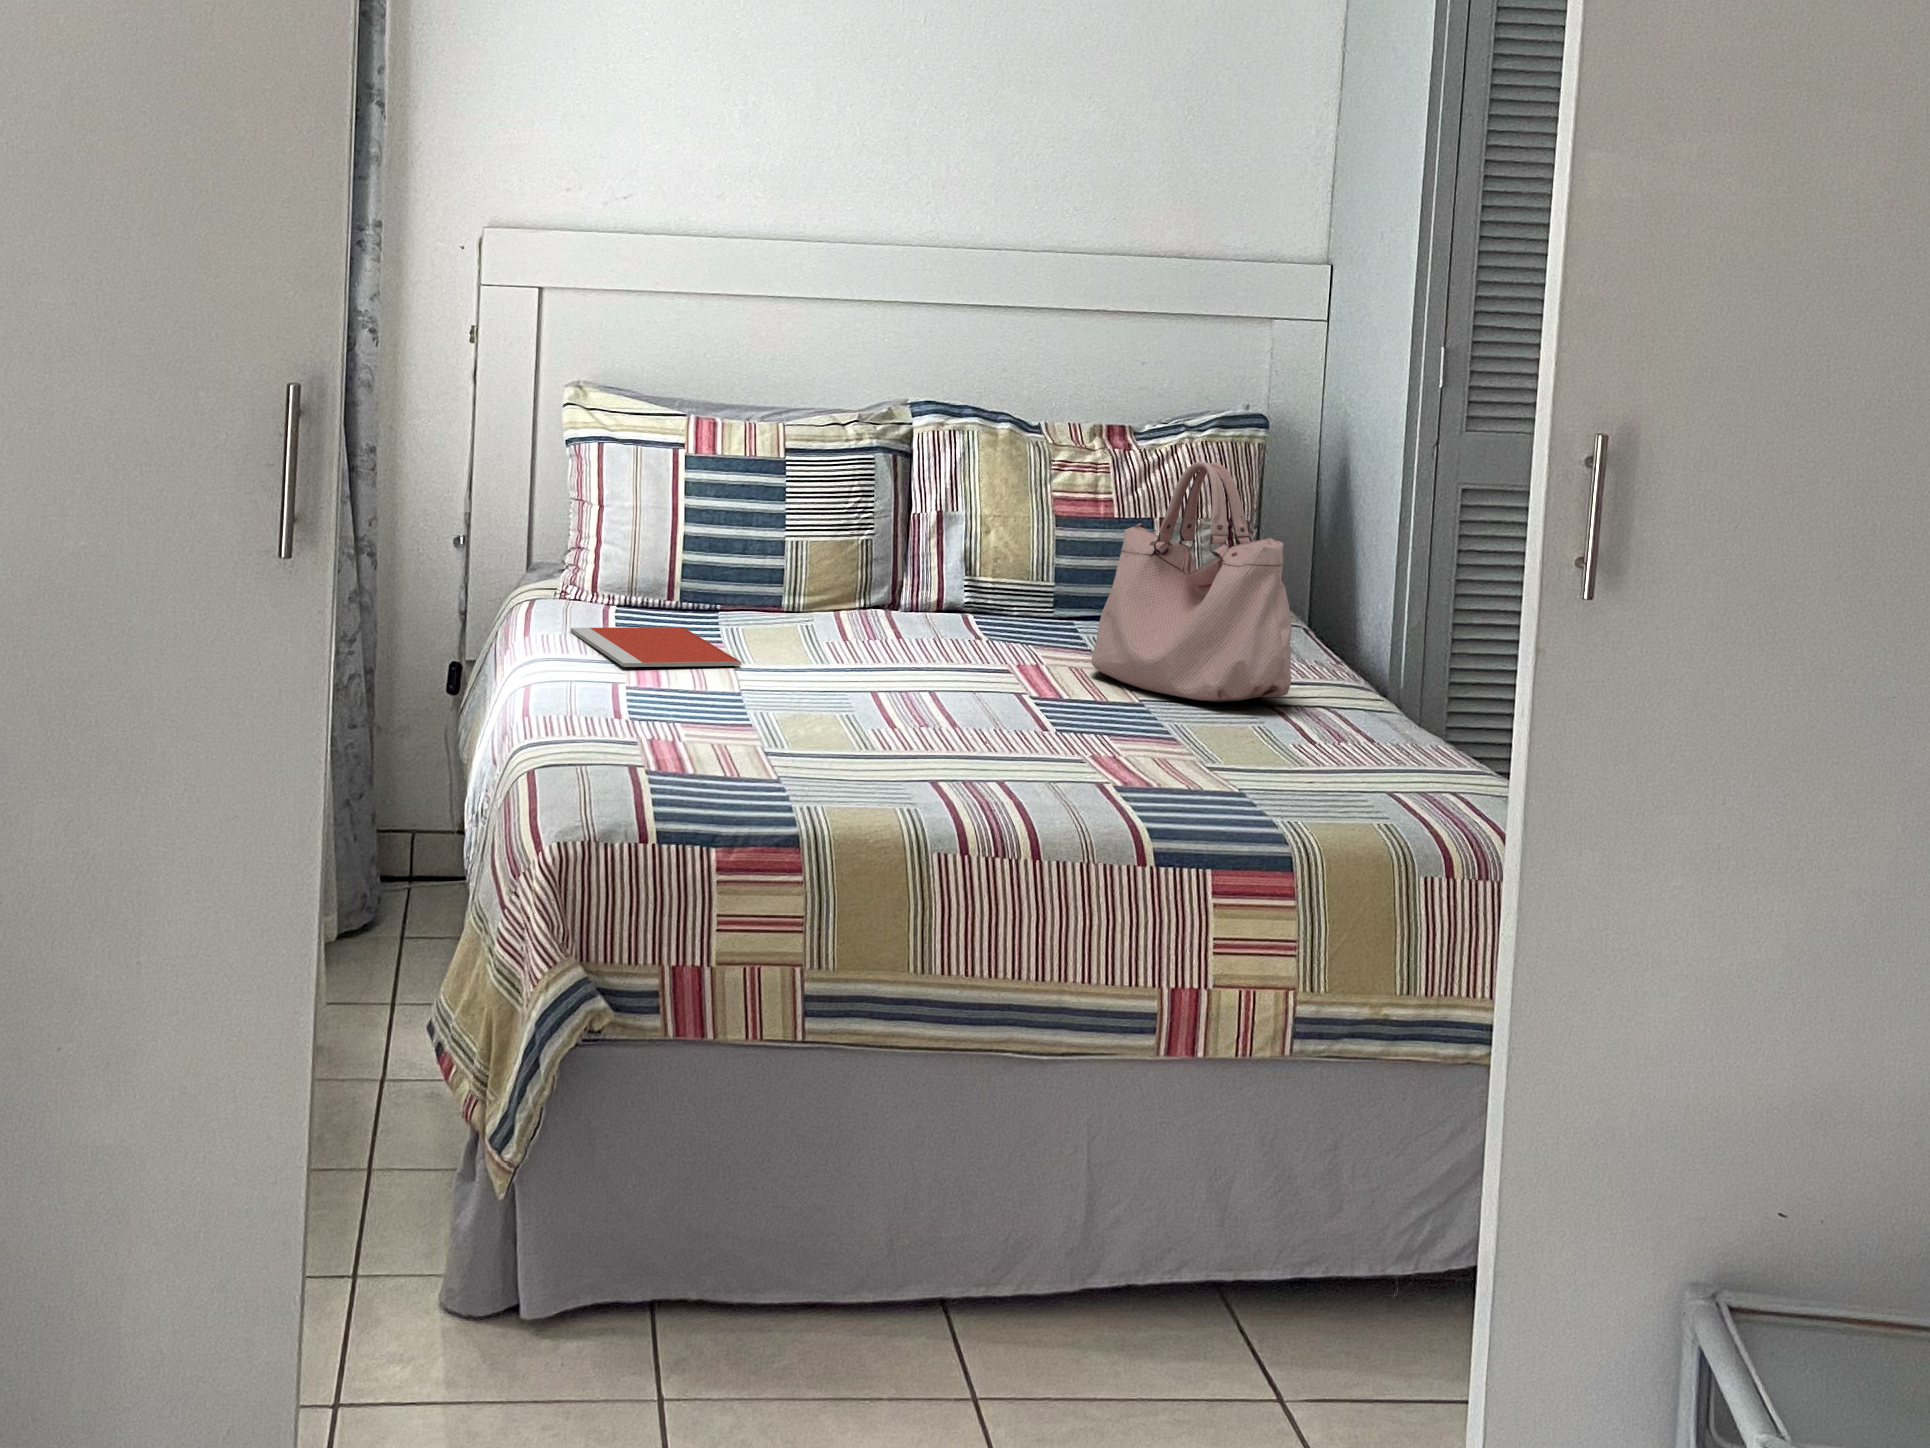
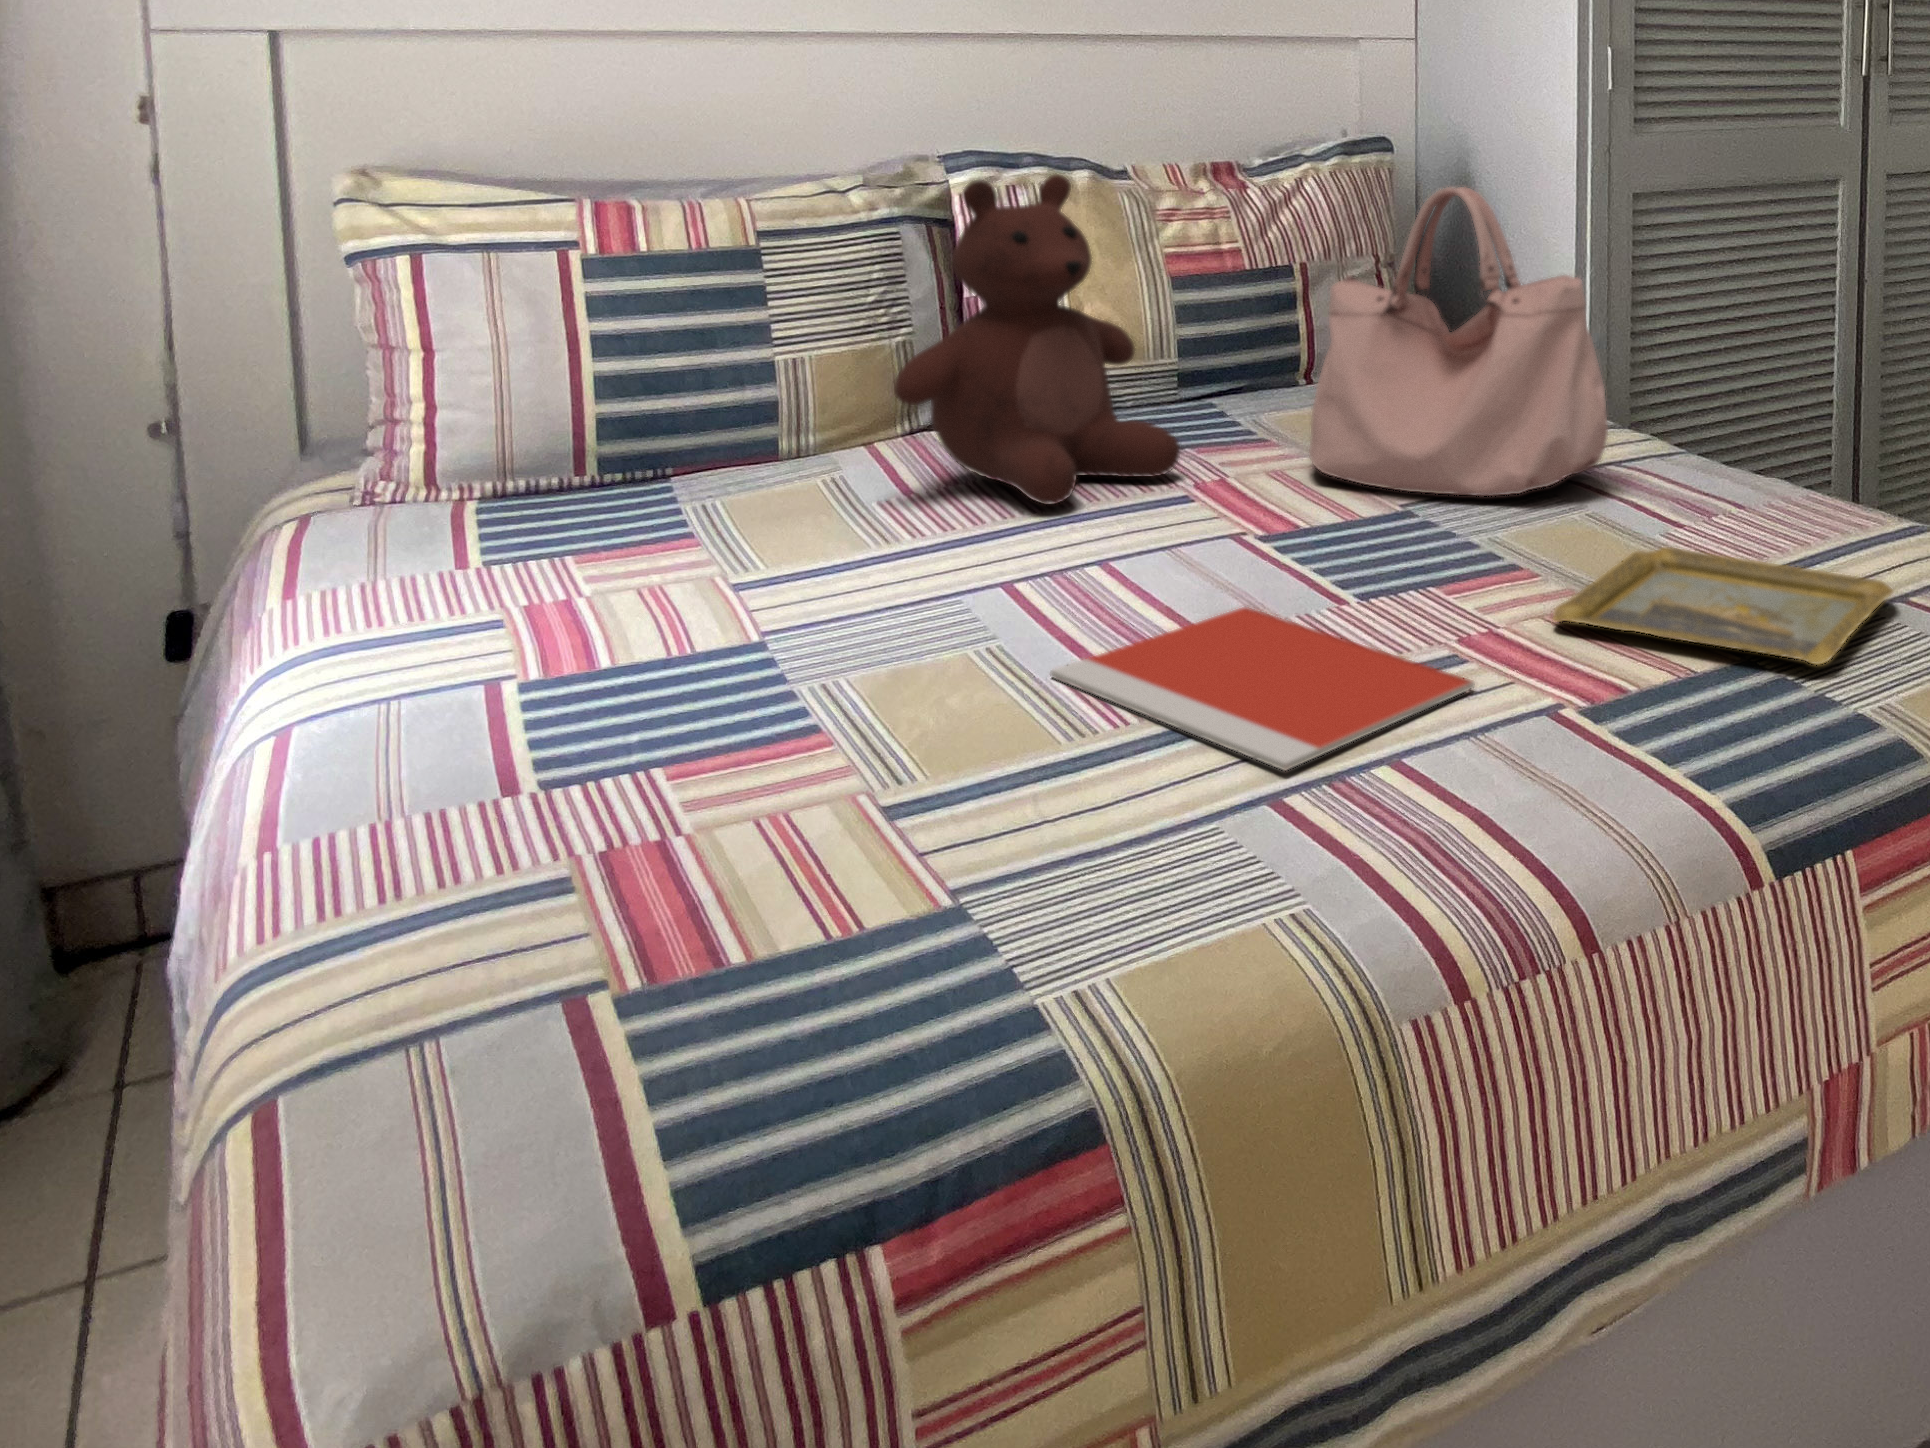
teddy bear: none [837,426,1011,657] -> present [894,174,1180,504]
notebook: present [571,627,742,667] -> present [1051,607,1475,770]
tray: none [1147,735,1379,795] -> present [1553,547,1893,665]

